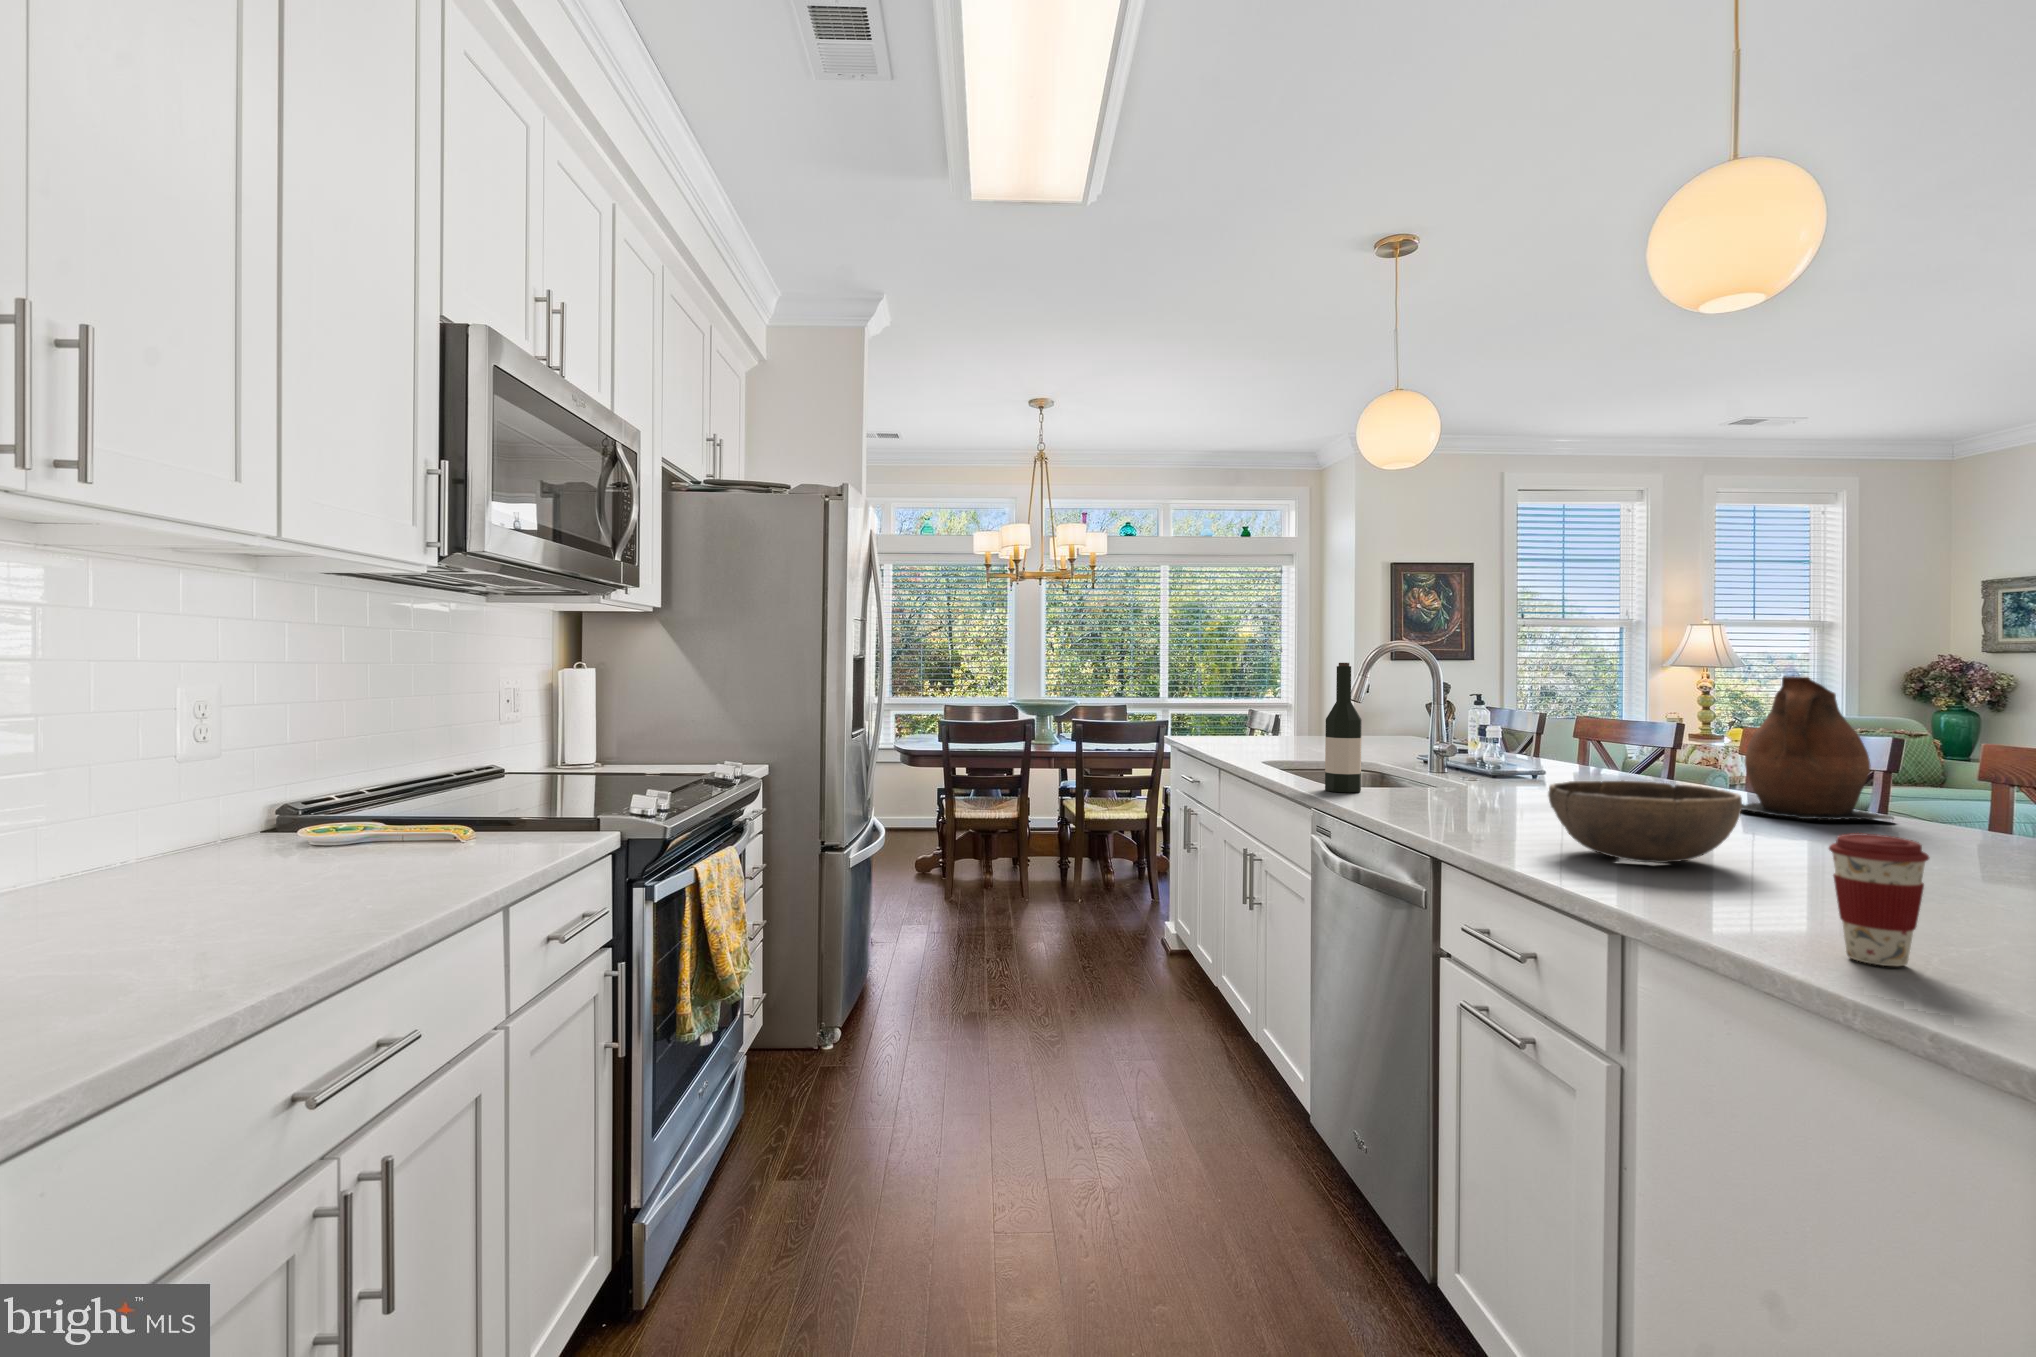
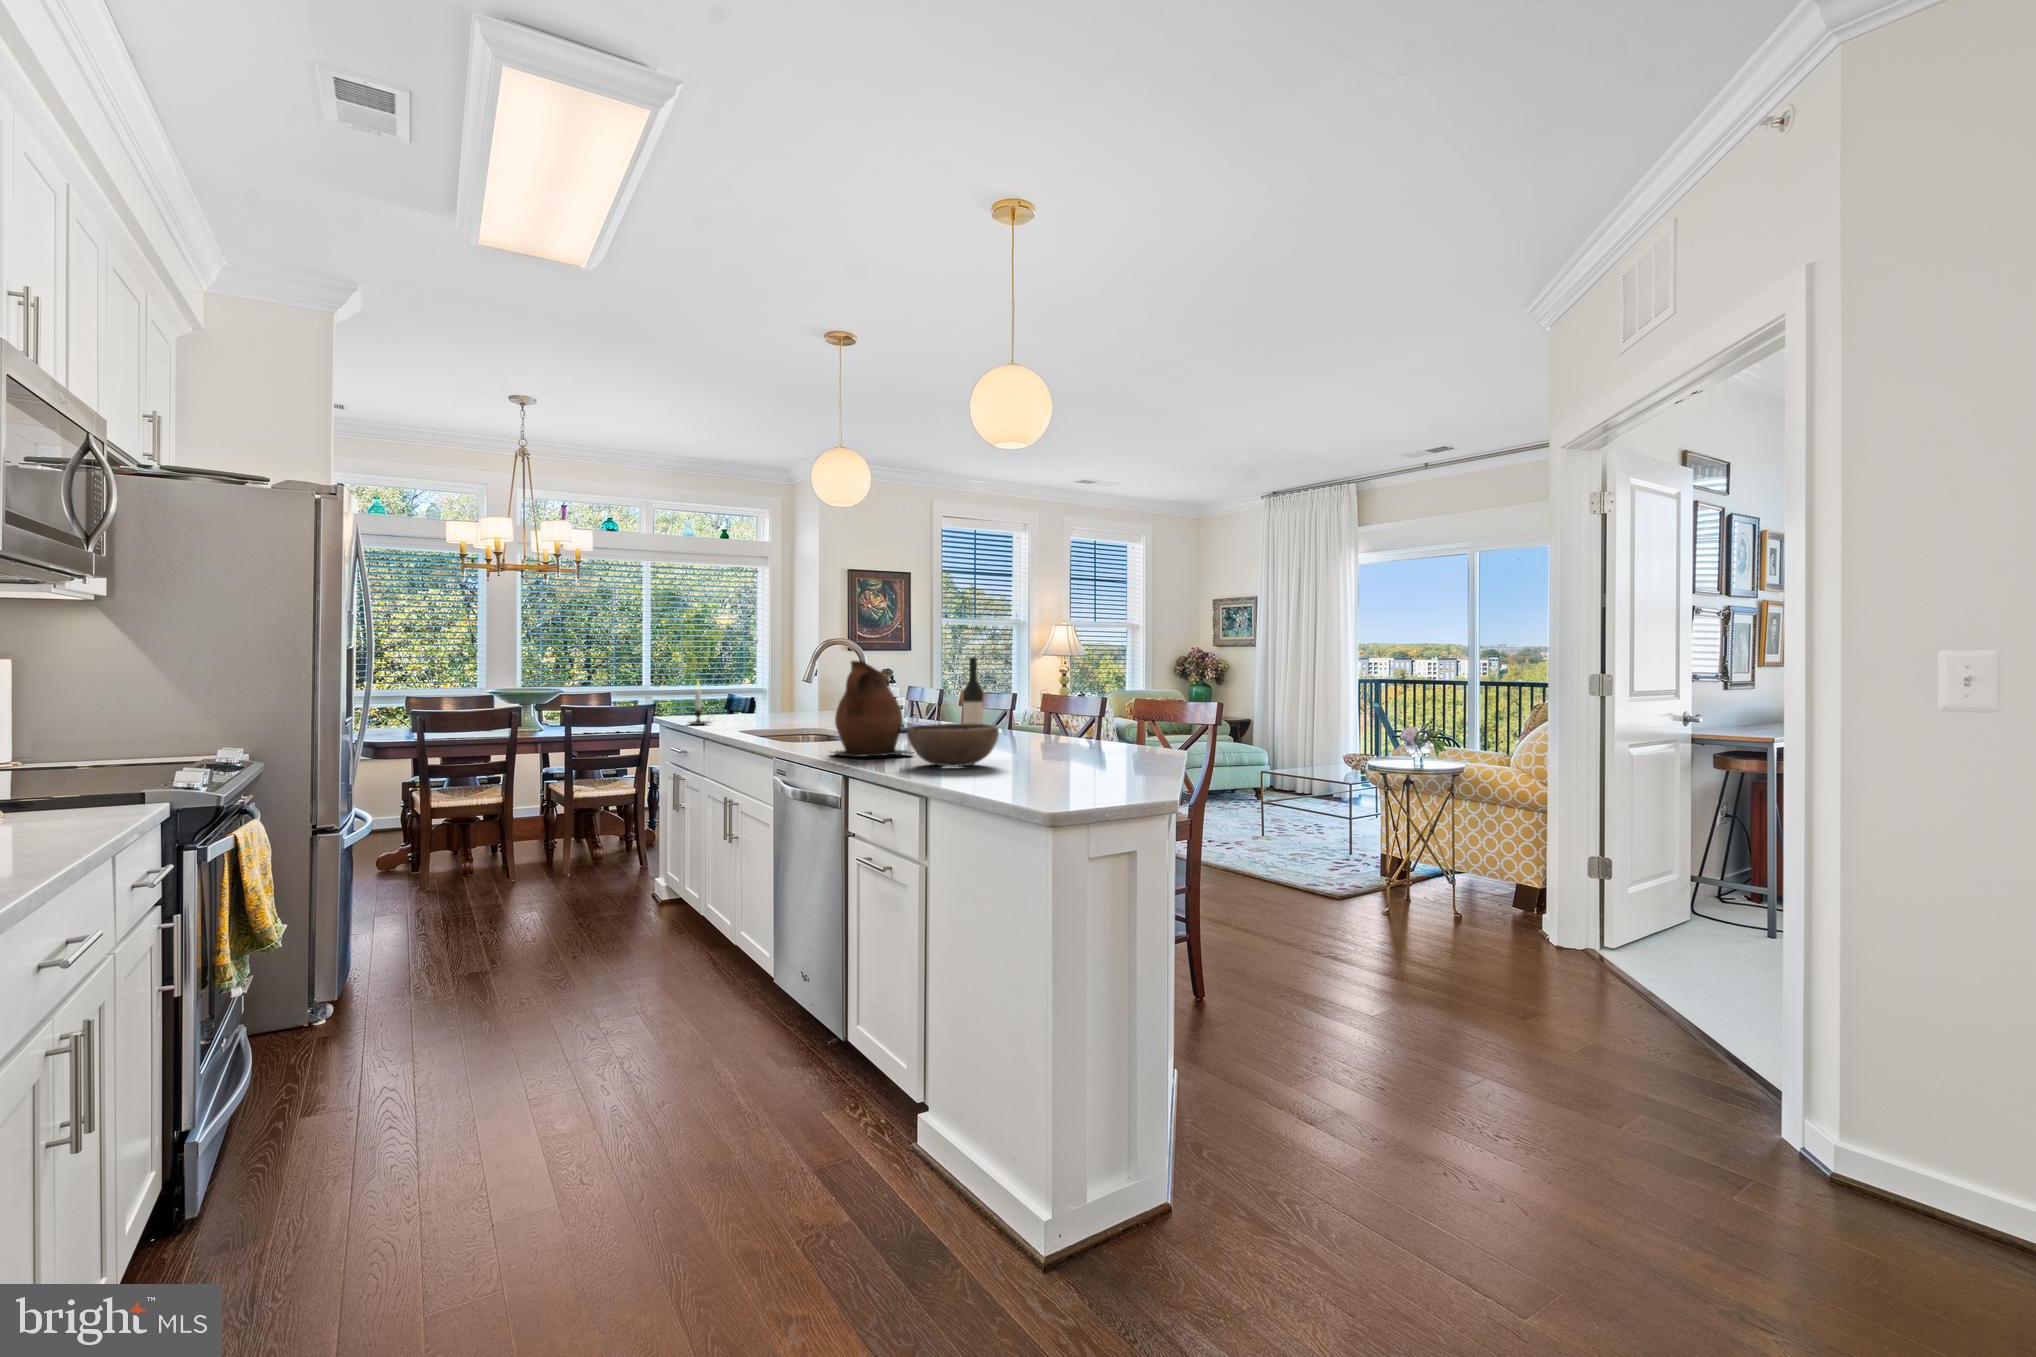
wine bottle: present [1325,663,1362,792] -> present [963,657,983,725]
ceramic pitcher: present [1742,677,1893,820] -> present [831,661,913,757]
candle: none [1201,693,1234,750] -> present [689,682,710,725]
coffee cup: present [1829,833,1929,966] -> none [1002,734,1036,792]

